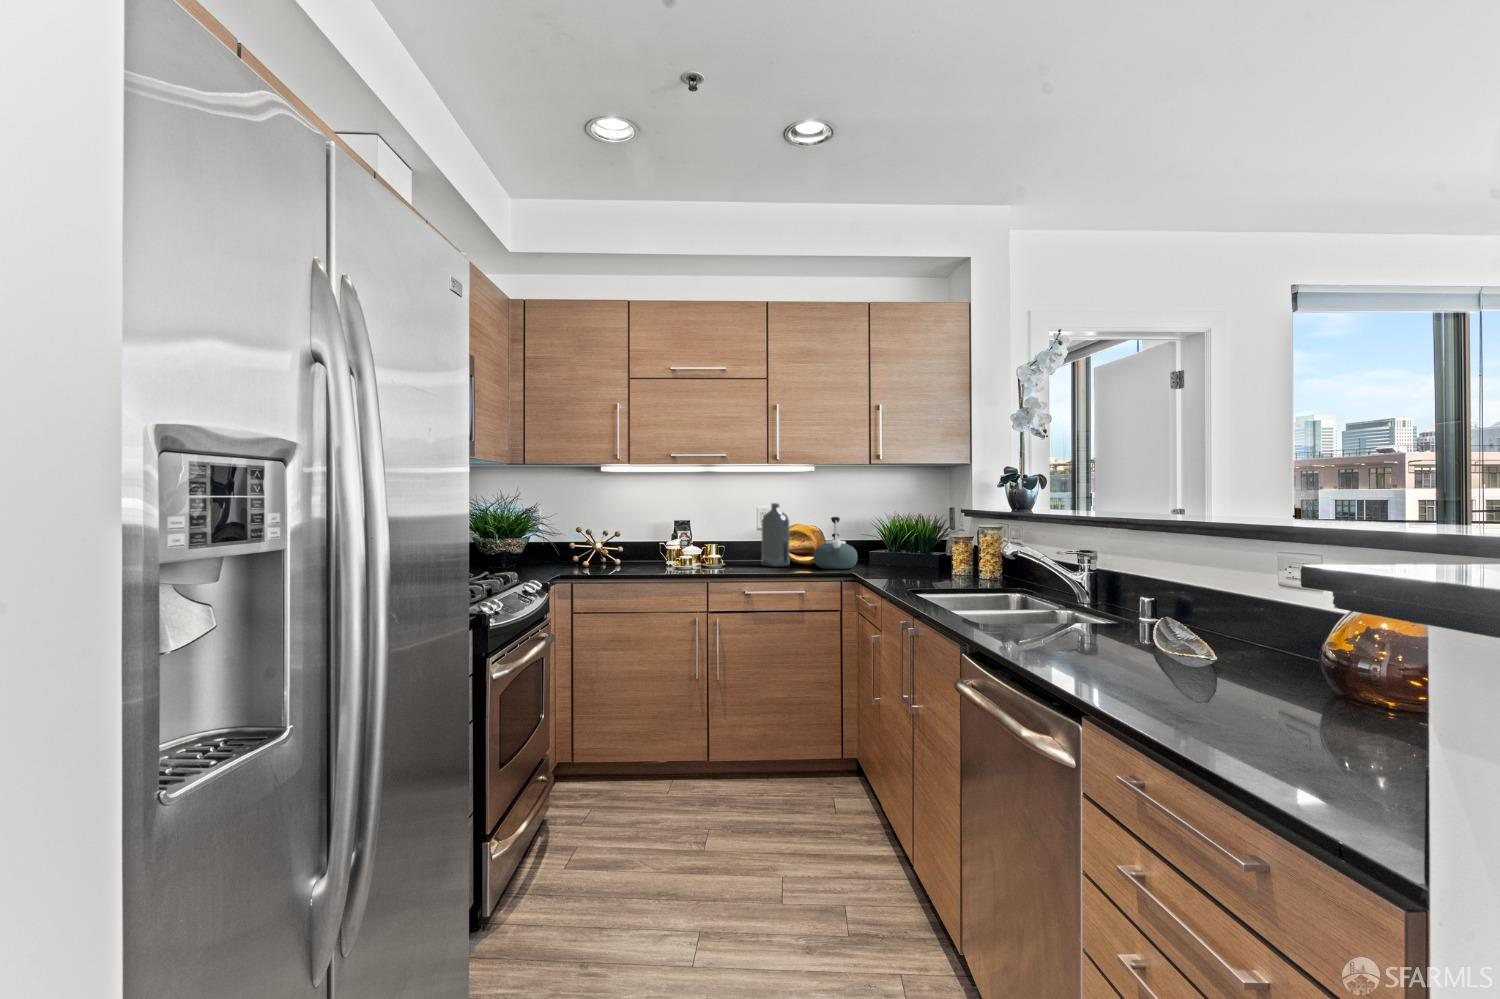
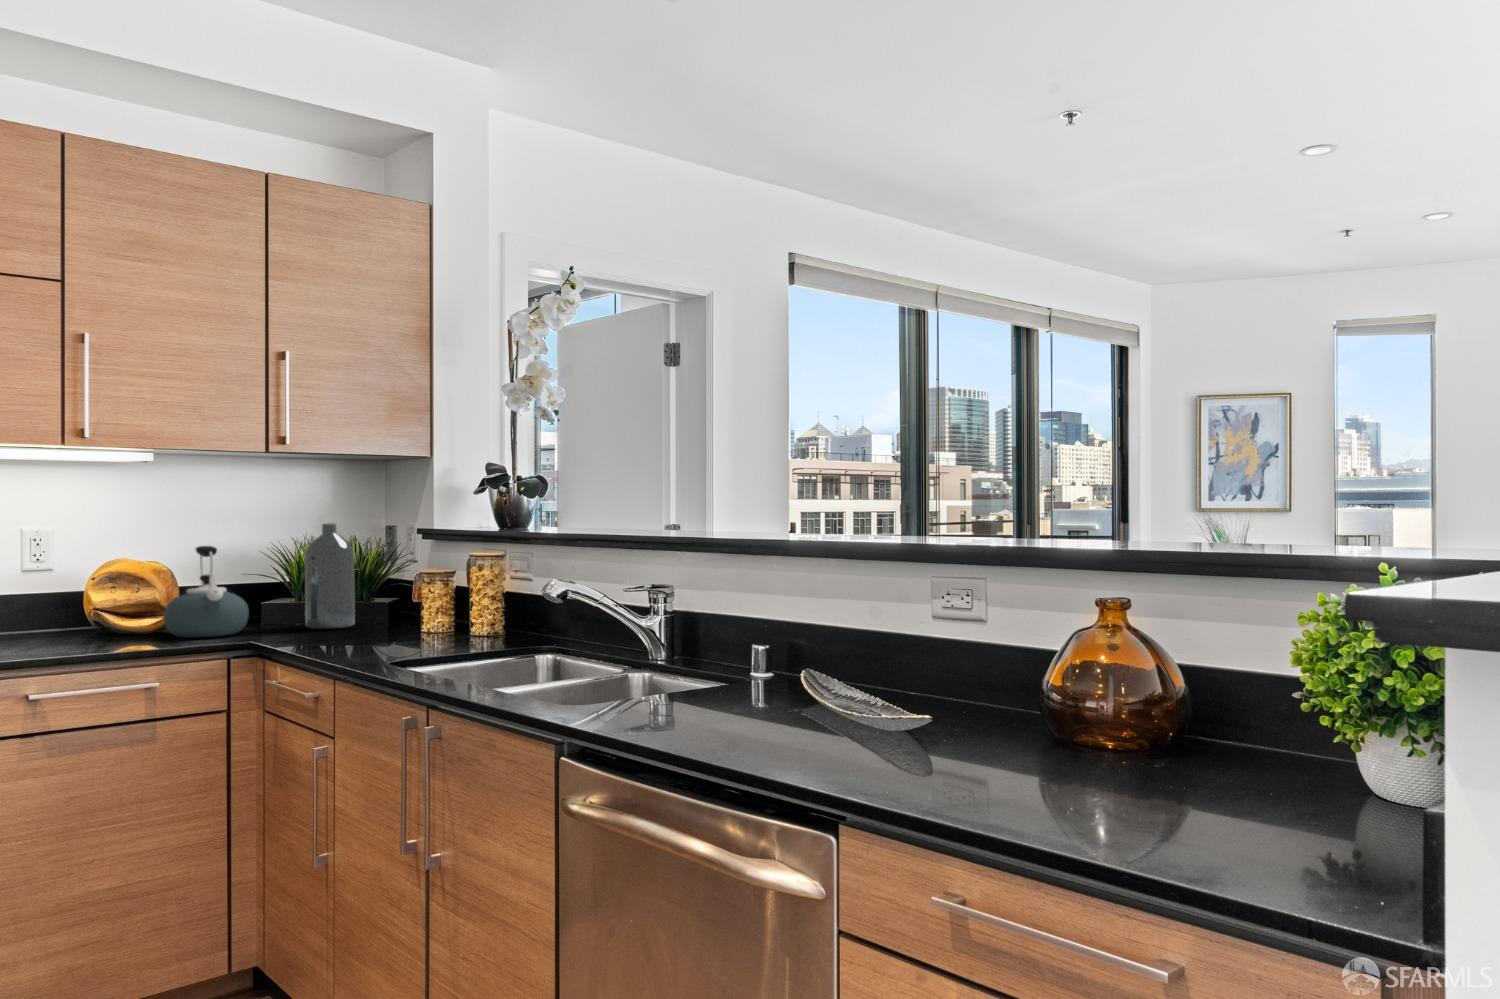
bottle: present [762,503,790,567] -> present [305,523,355,629]

